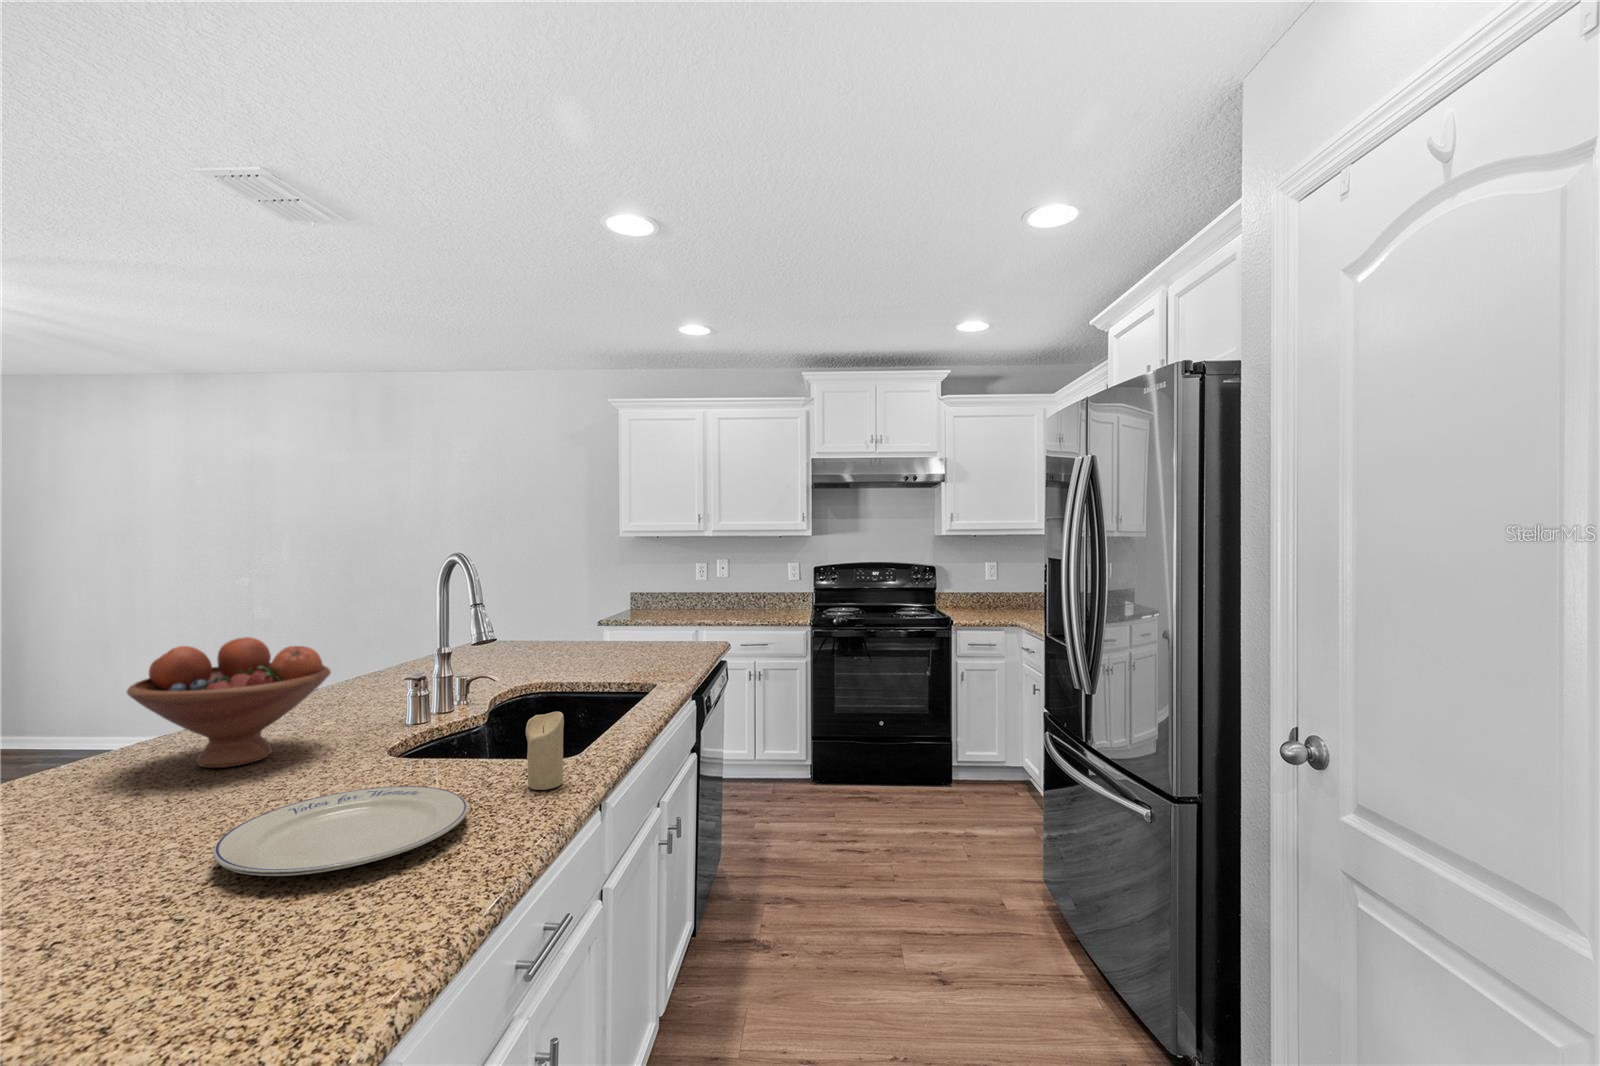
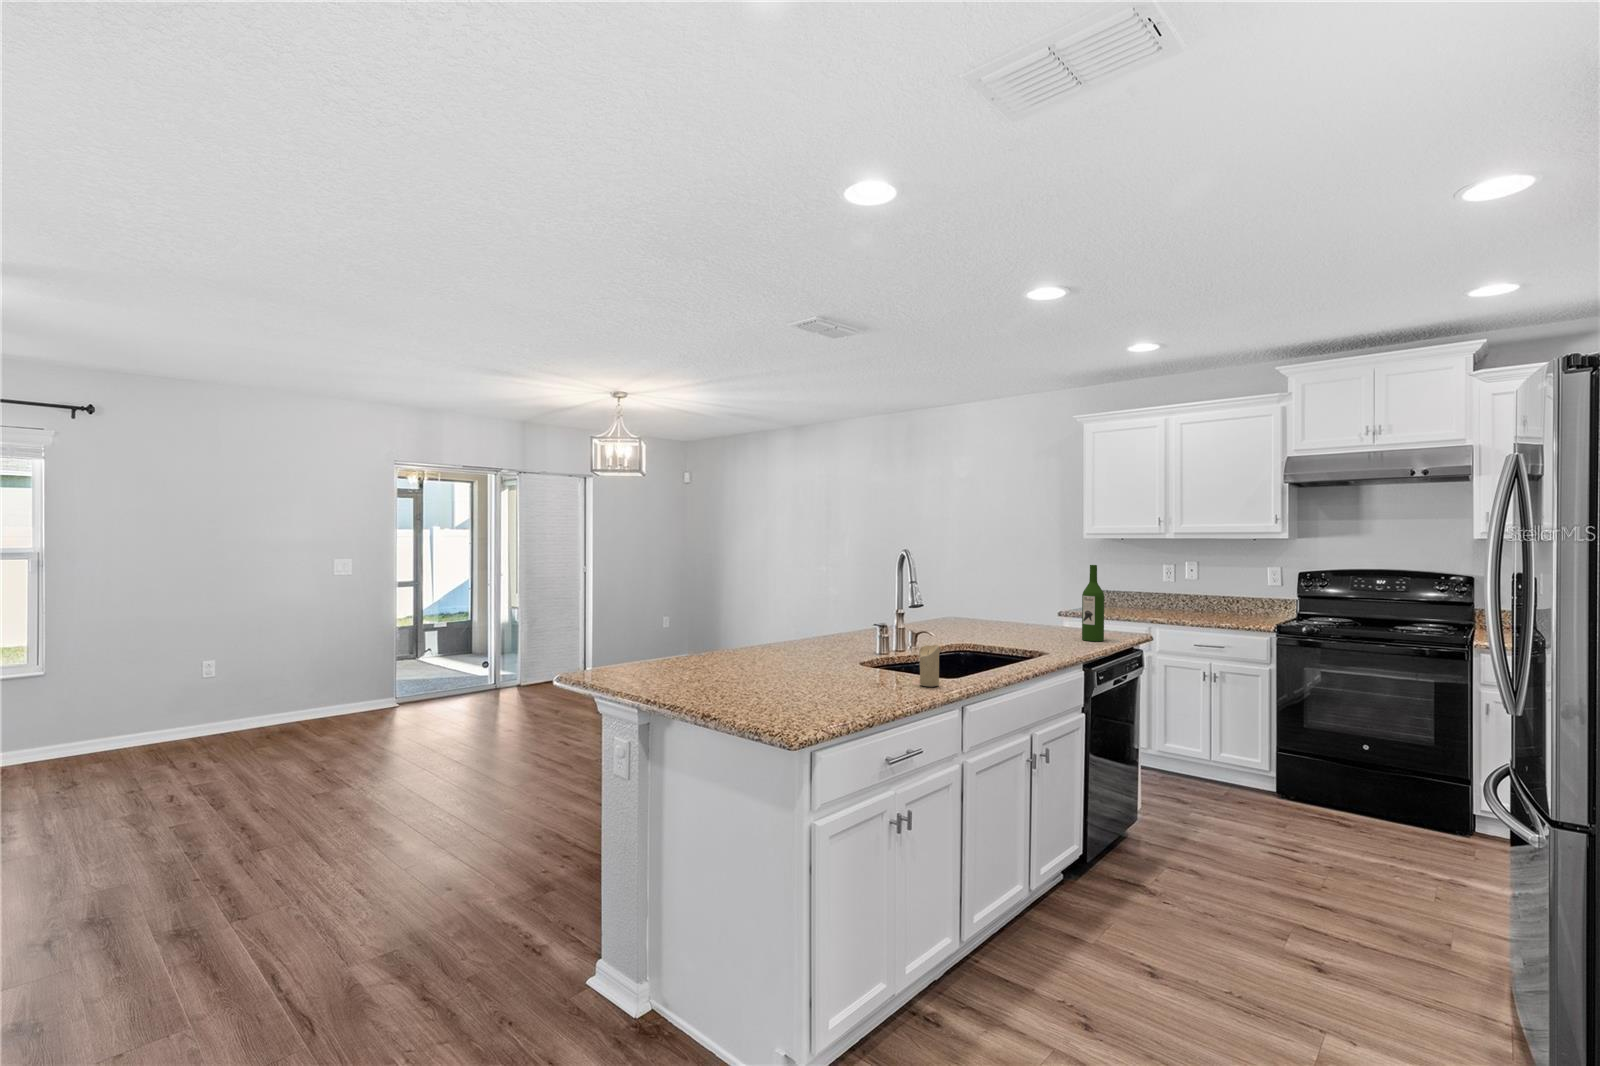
wine bottle: none [673,566,698,658] -> present [1082,565,1104,641]
fruit bowl: present [127,637,331,768] -> none [757,594,838,658]
plate: present [213,786,468,876] -> none [783,670,884,693]

